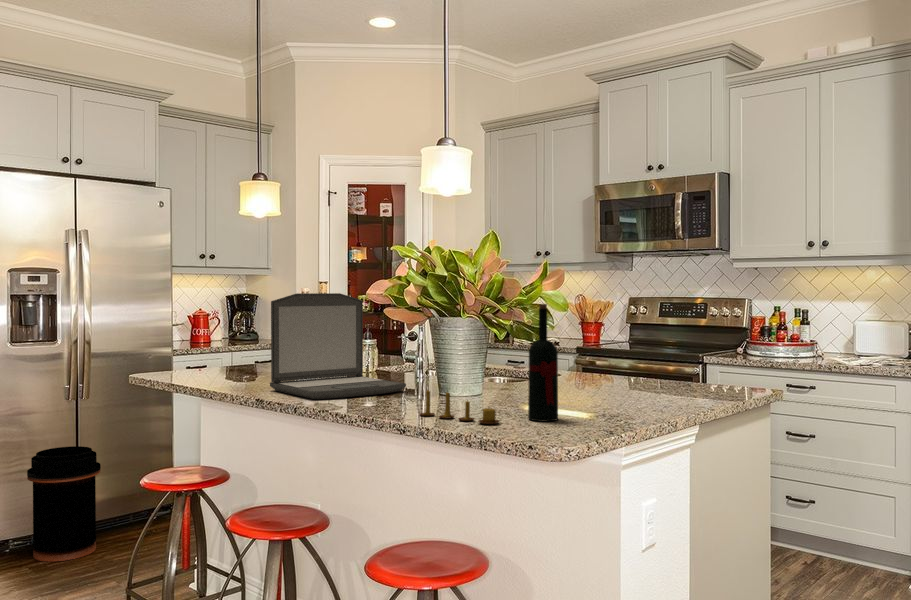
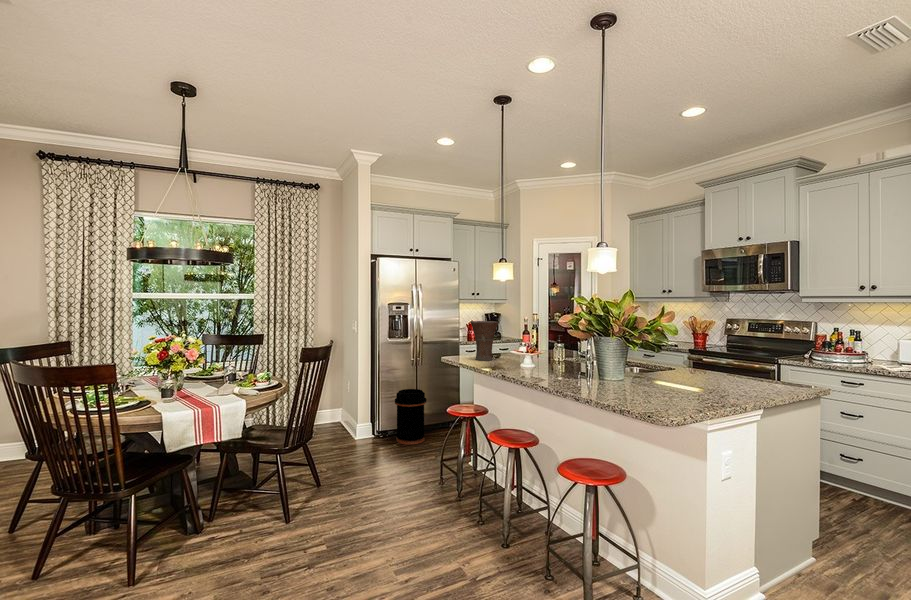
laptop: present [270,293,406,399] -> none [509,321,580,377]
vase: none [191,298,249,376] -> present [471,321,499,360]
wine bottle: present [528,304,558,421] -> none [648,334,666,399]
candle: present [420,390,499,424] -> none [586,376,631,399]

